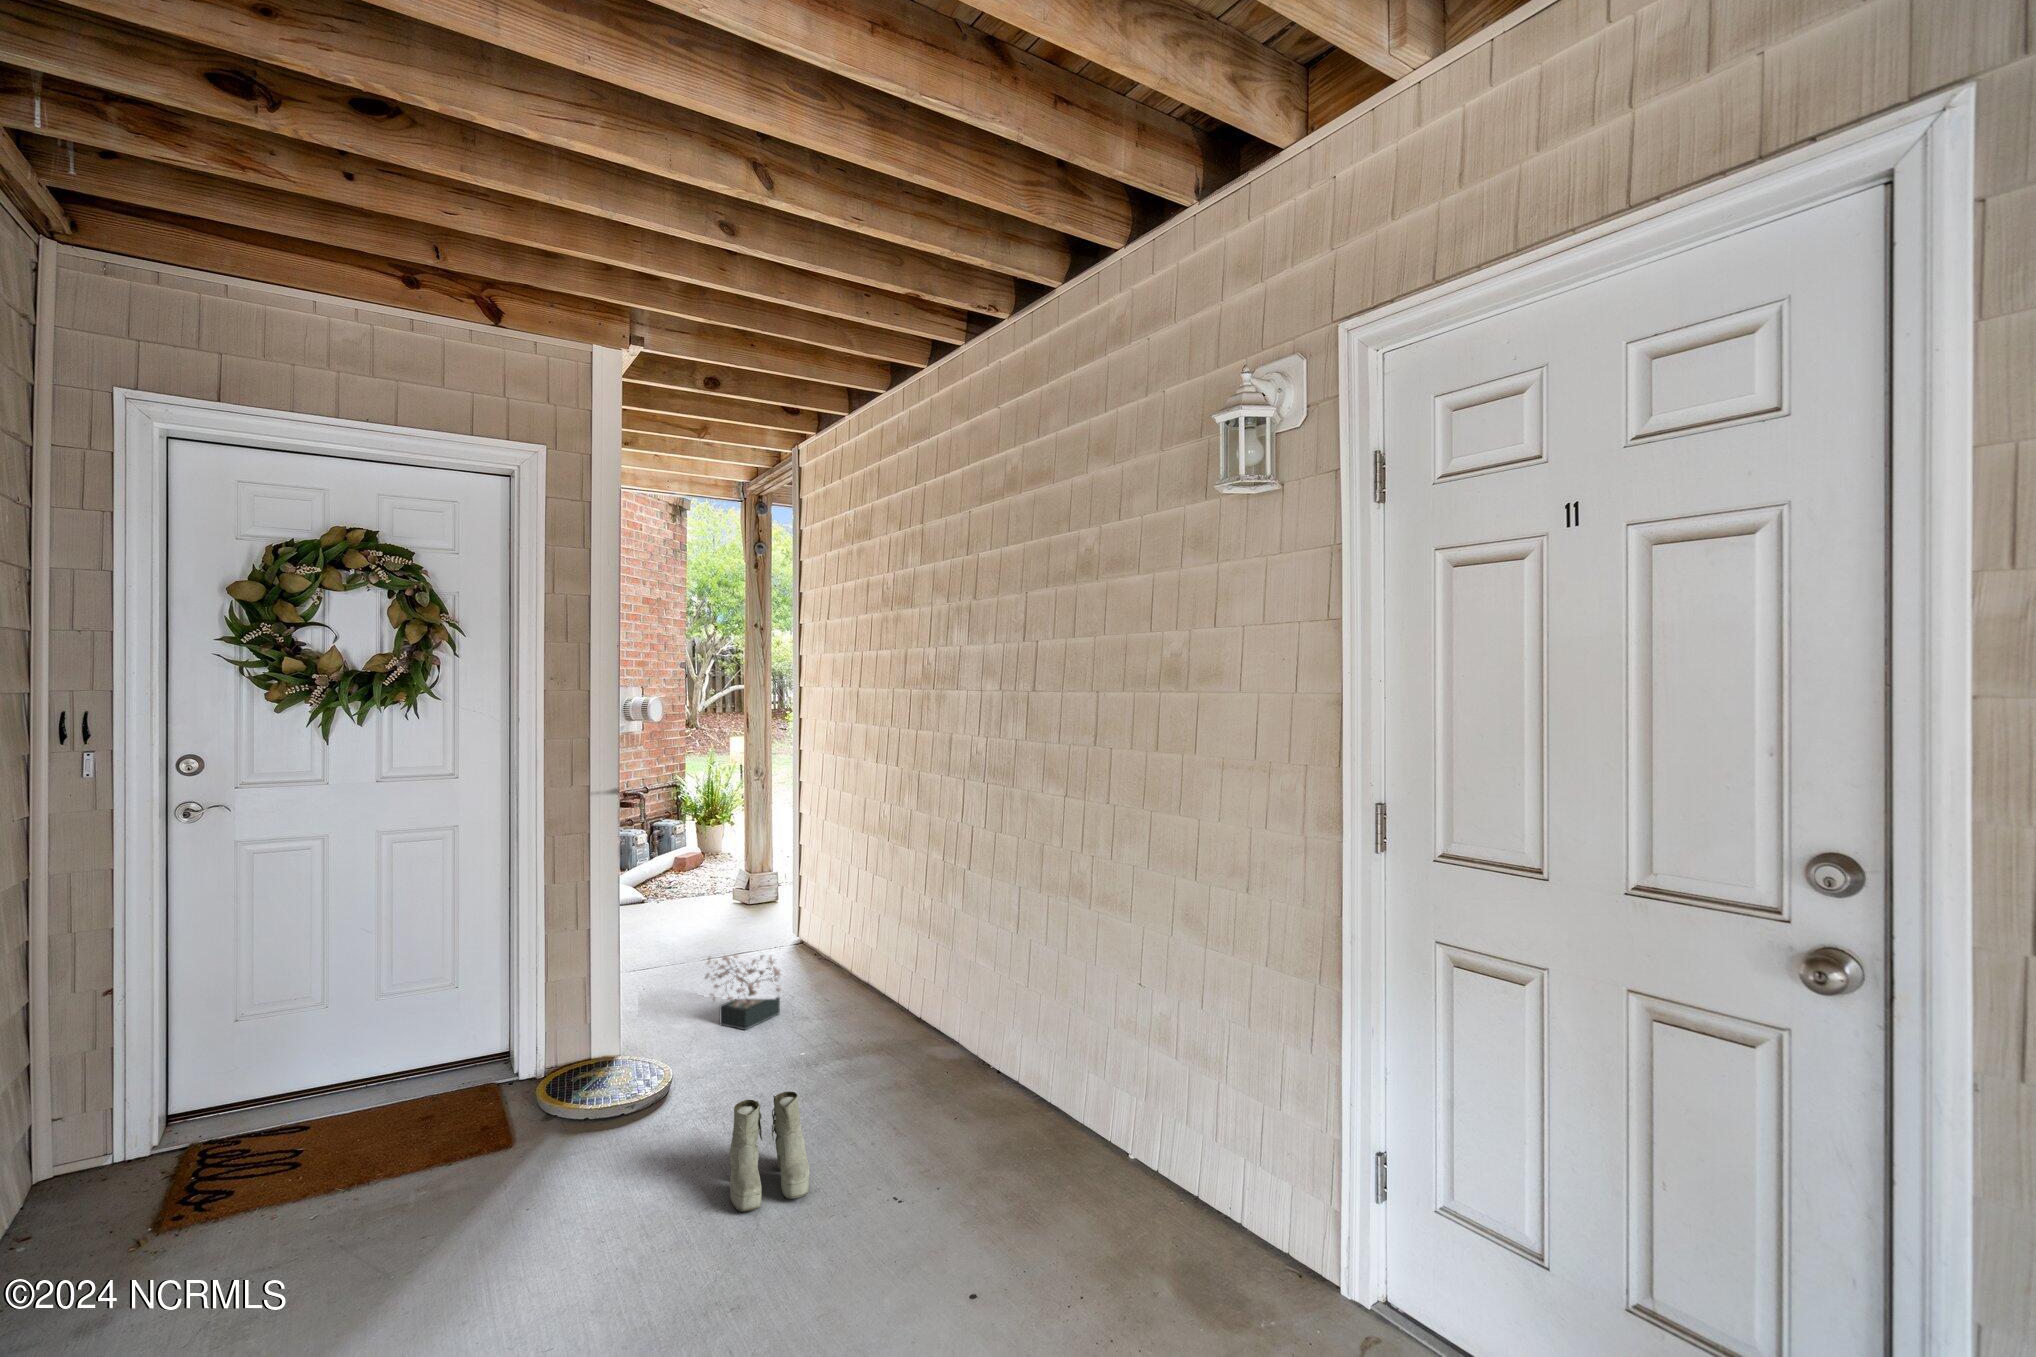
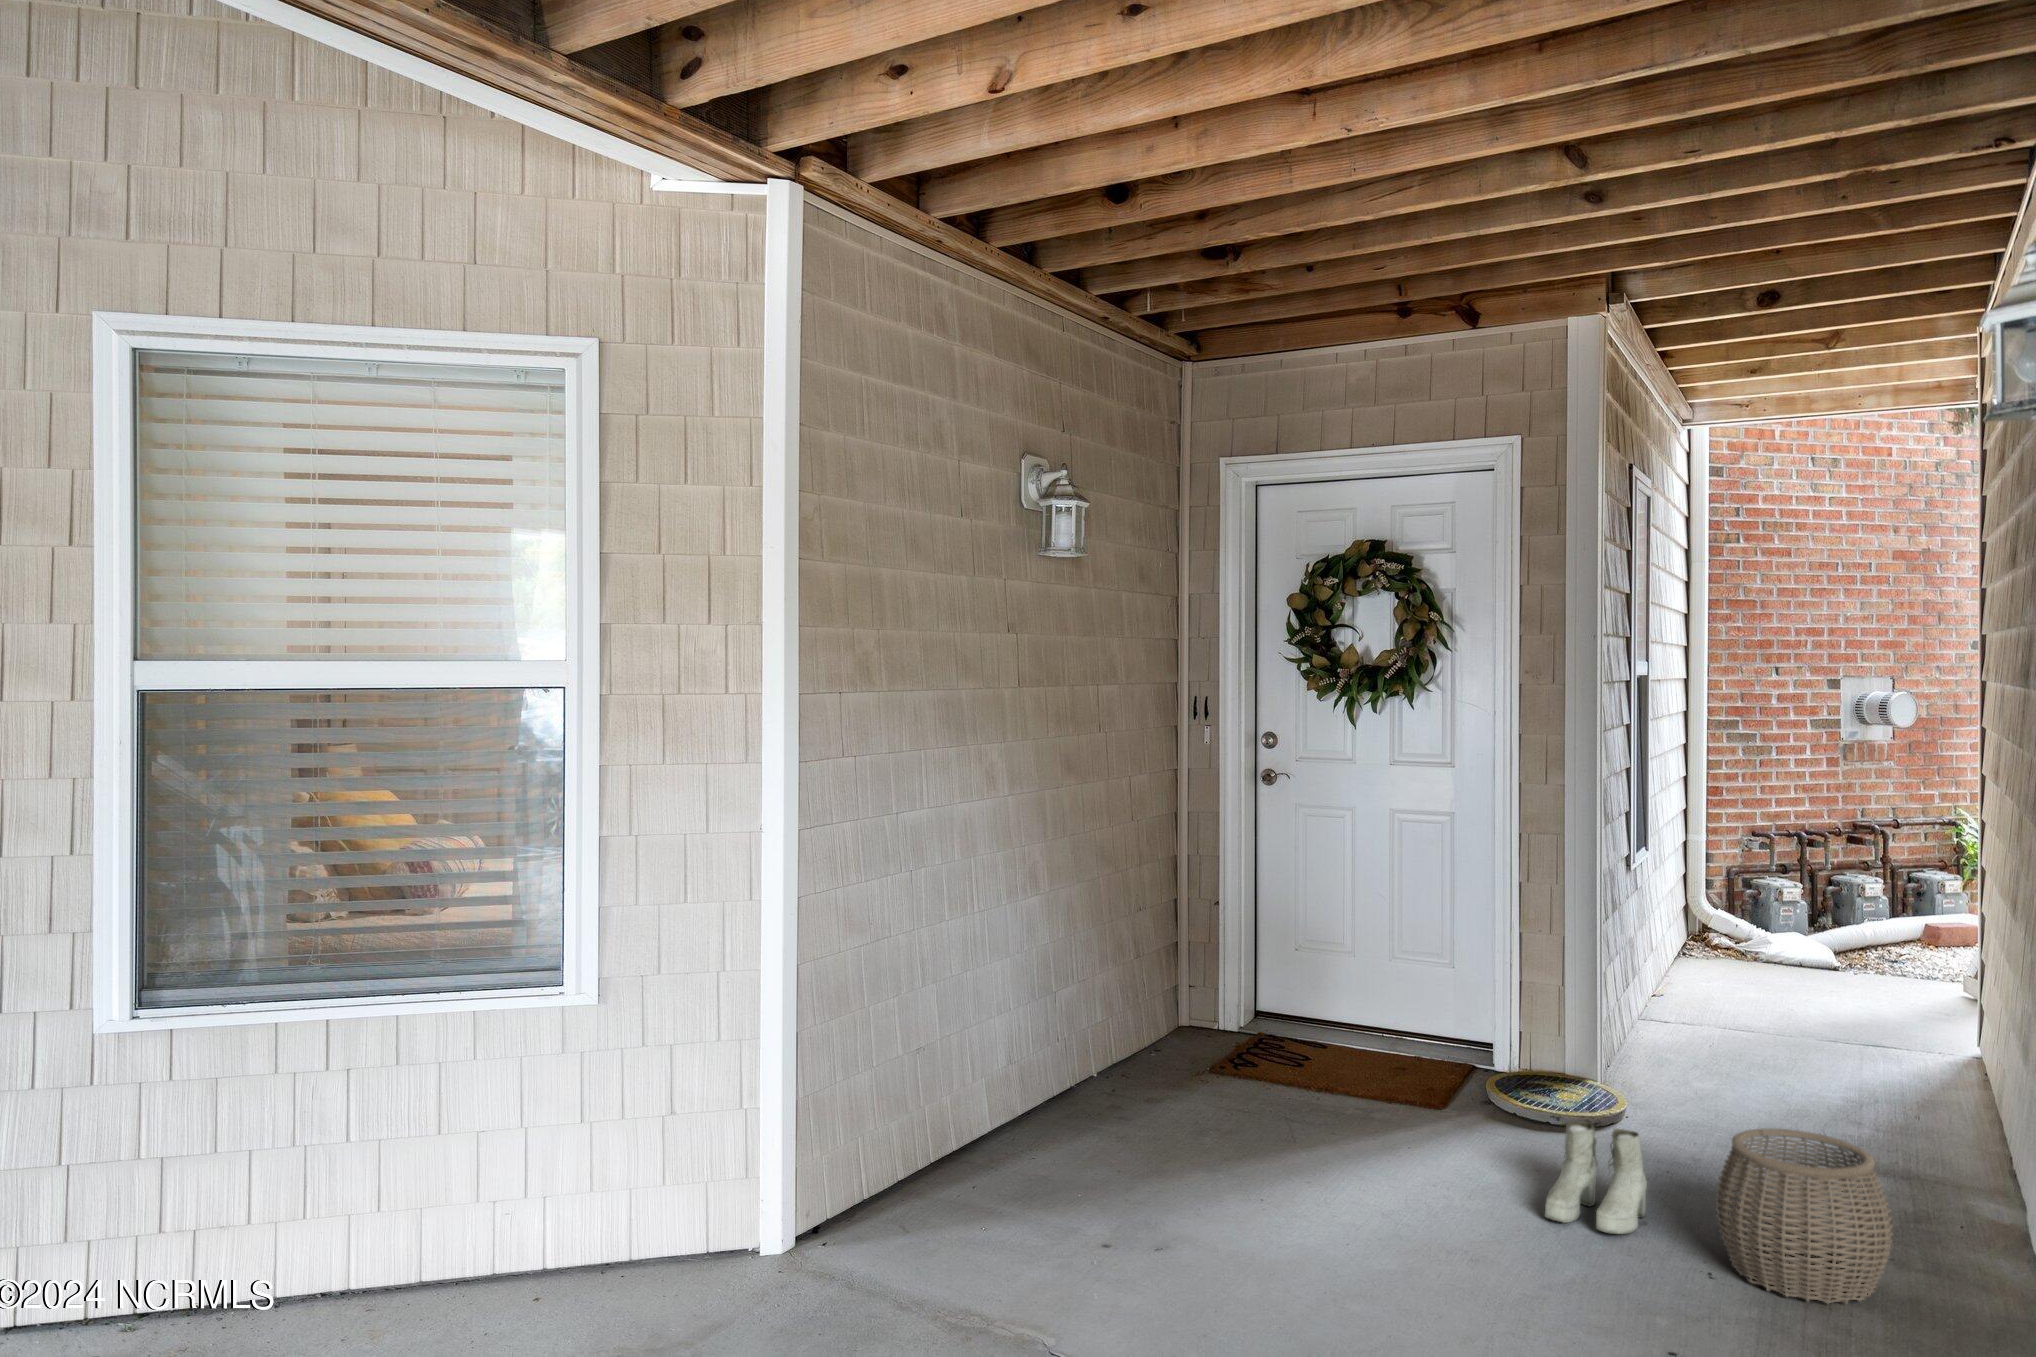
decorative plant: present [705,955,781,1030] -> none [1721,1009,1841,1111]
woven basket: none [874,1037,997,1182] -> present [1716,1129,1893,1304]

